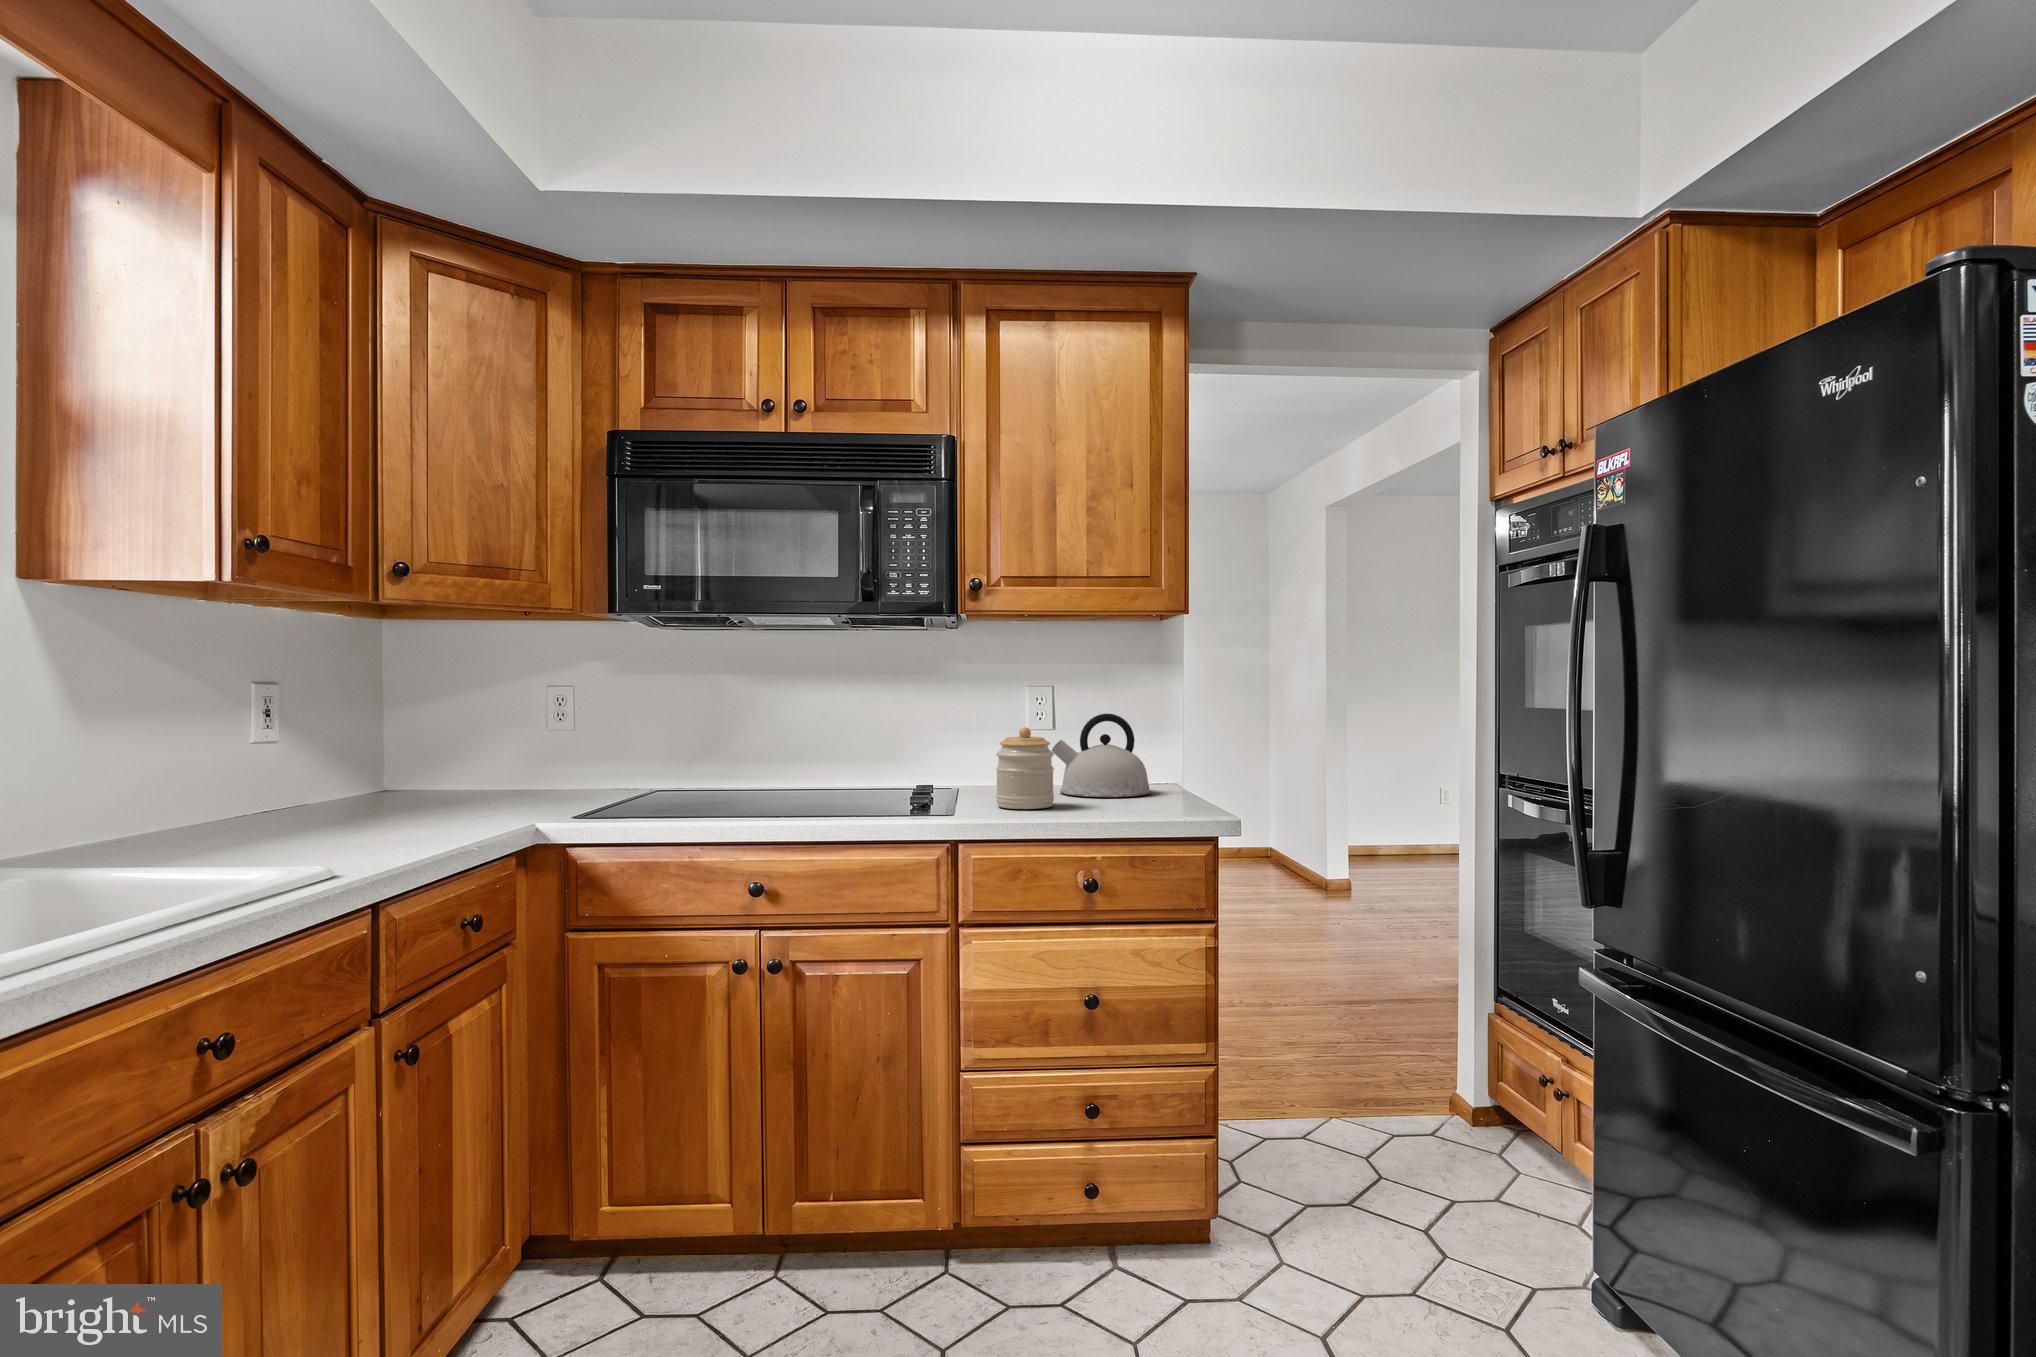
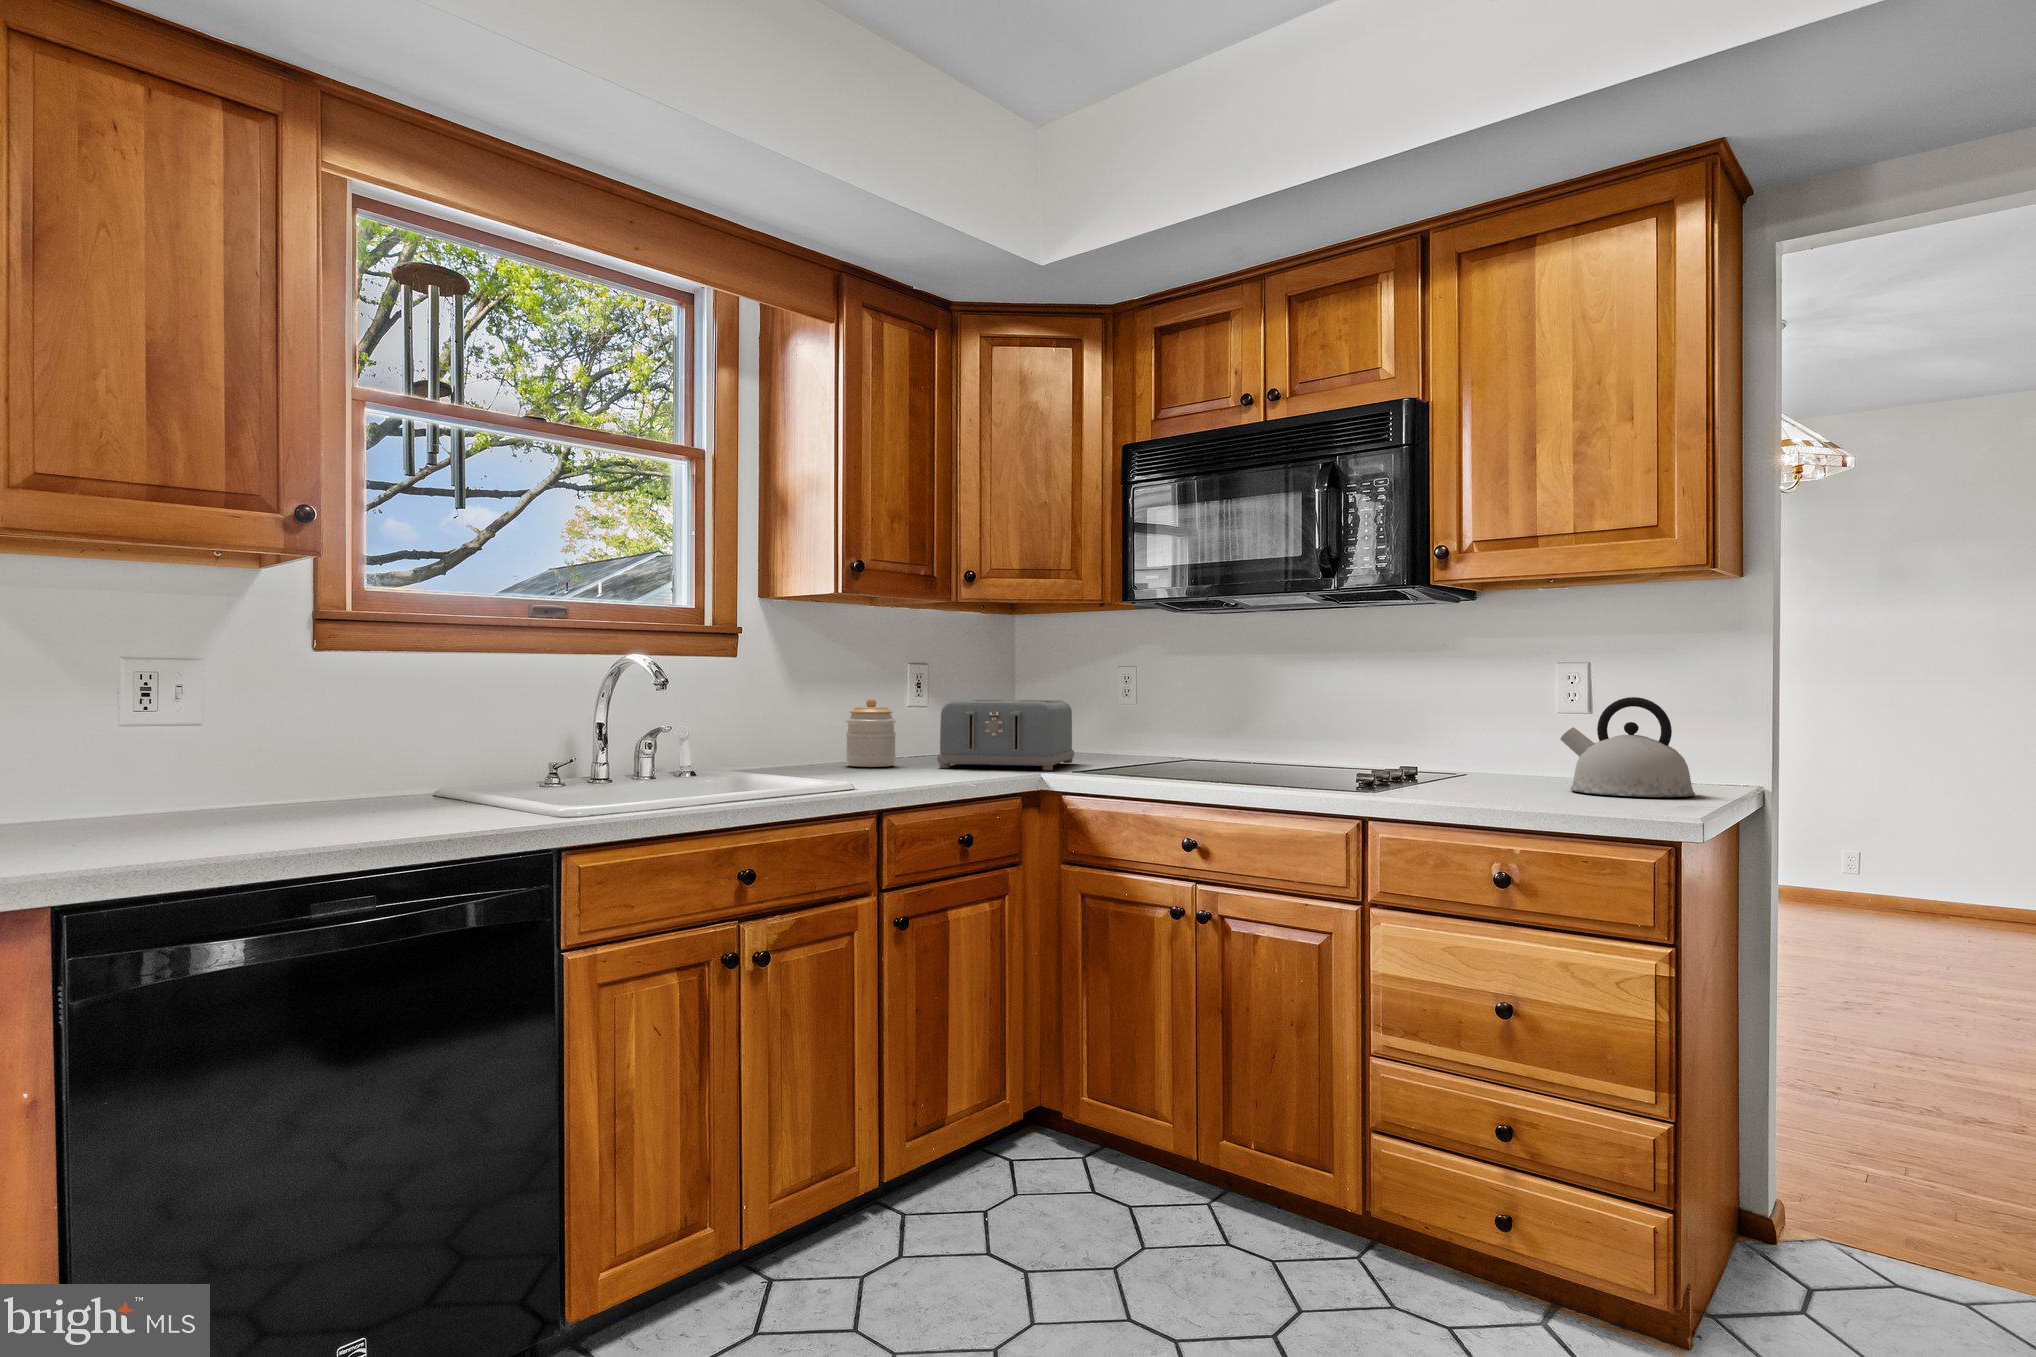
jar: present [996,727,1054,809] -> present [846,698,896,767]
toaster: none [362,728,541,829] -> present [937,700,1074,770]

